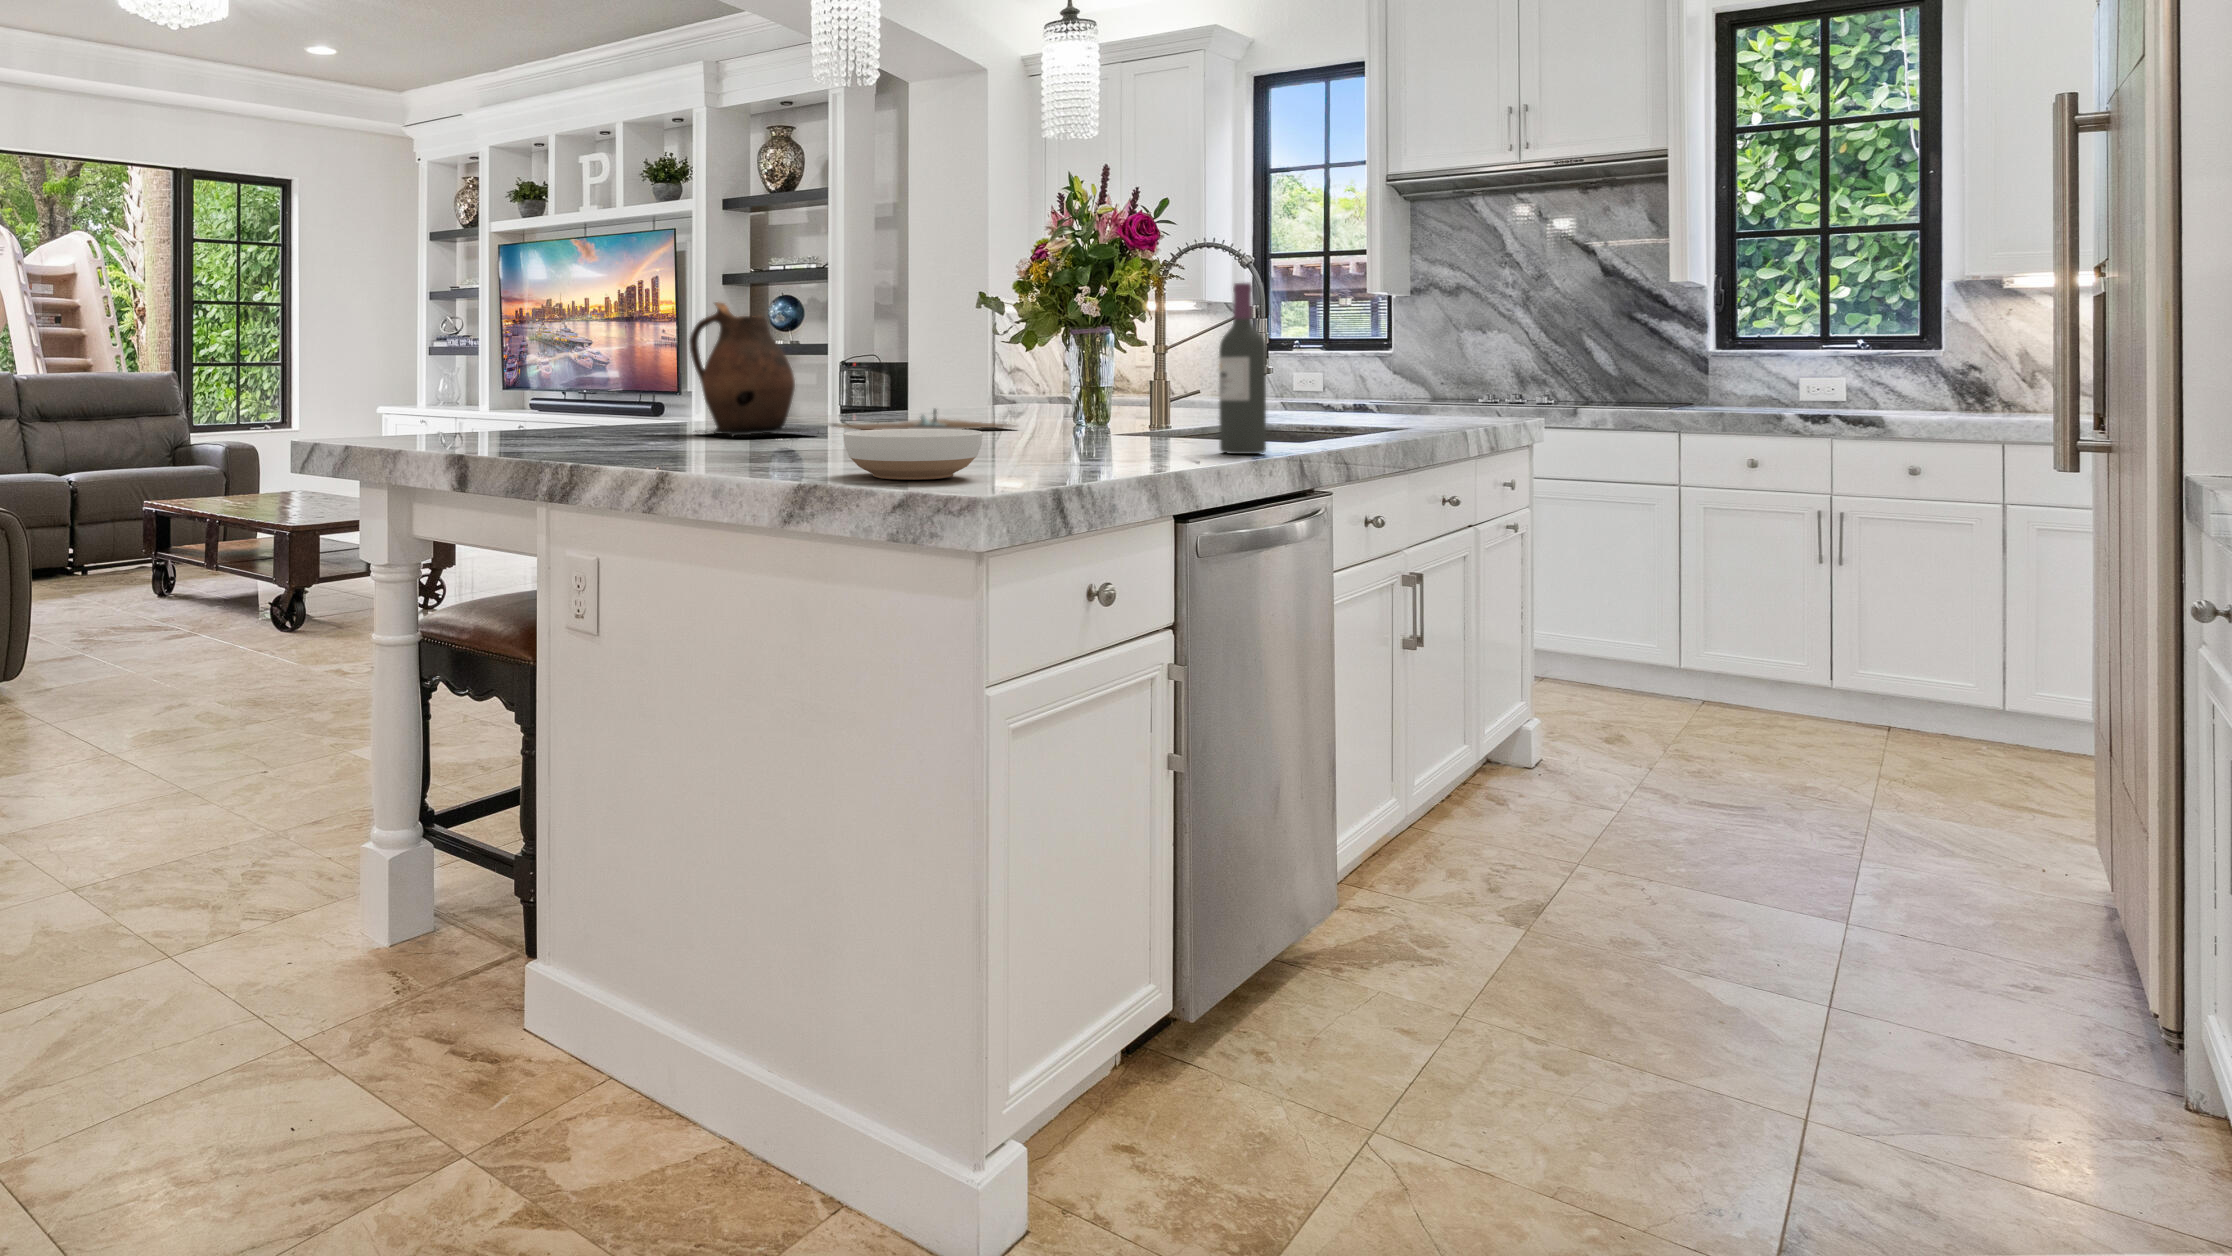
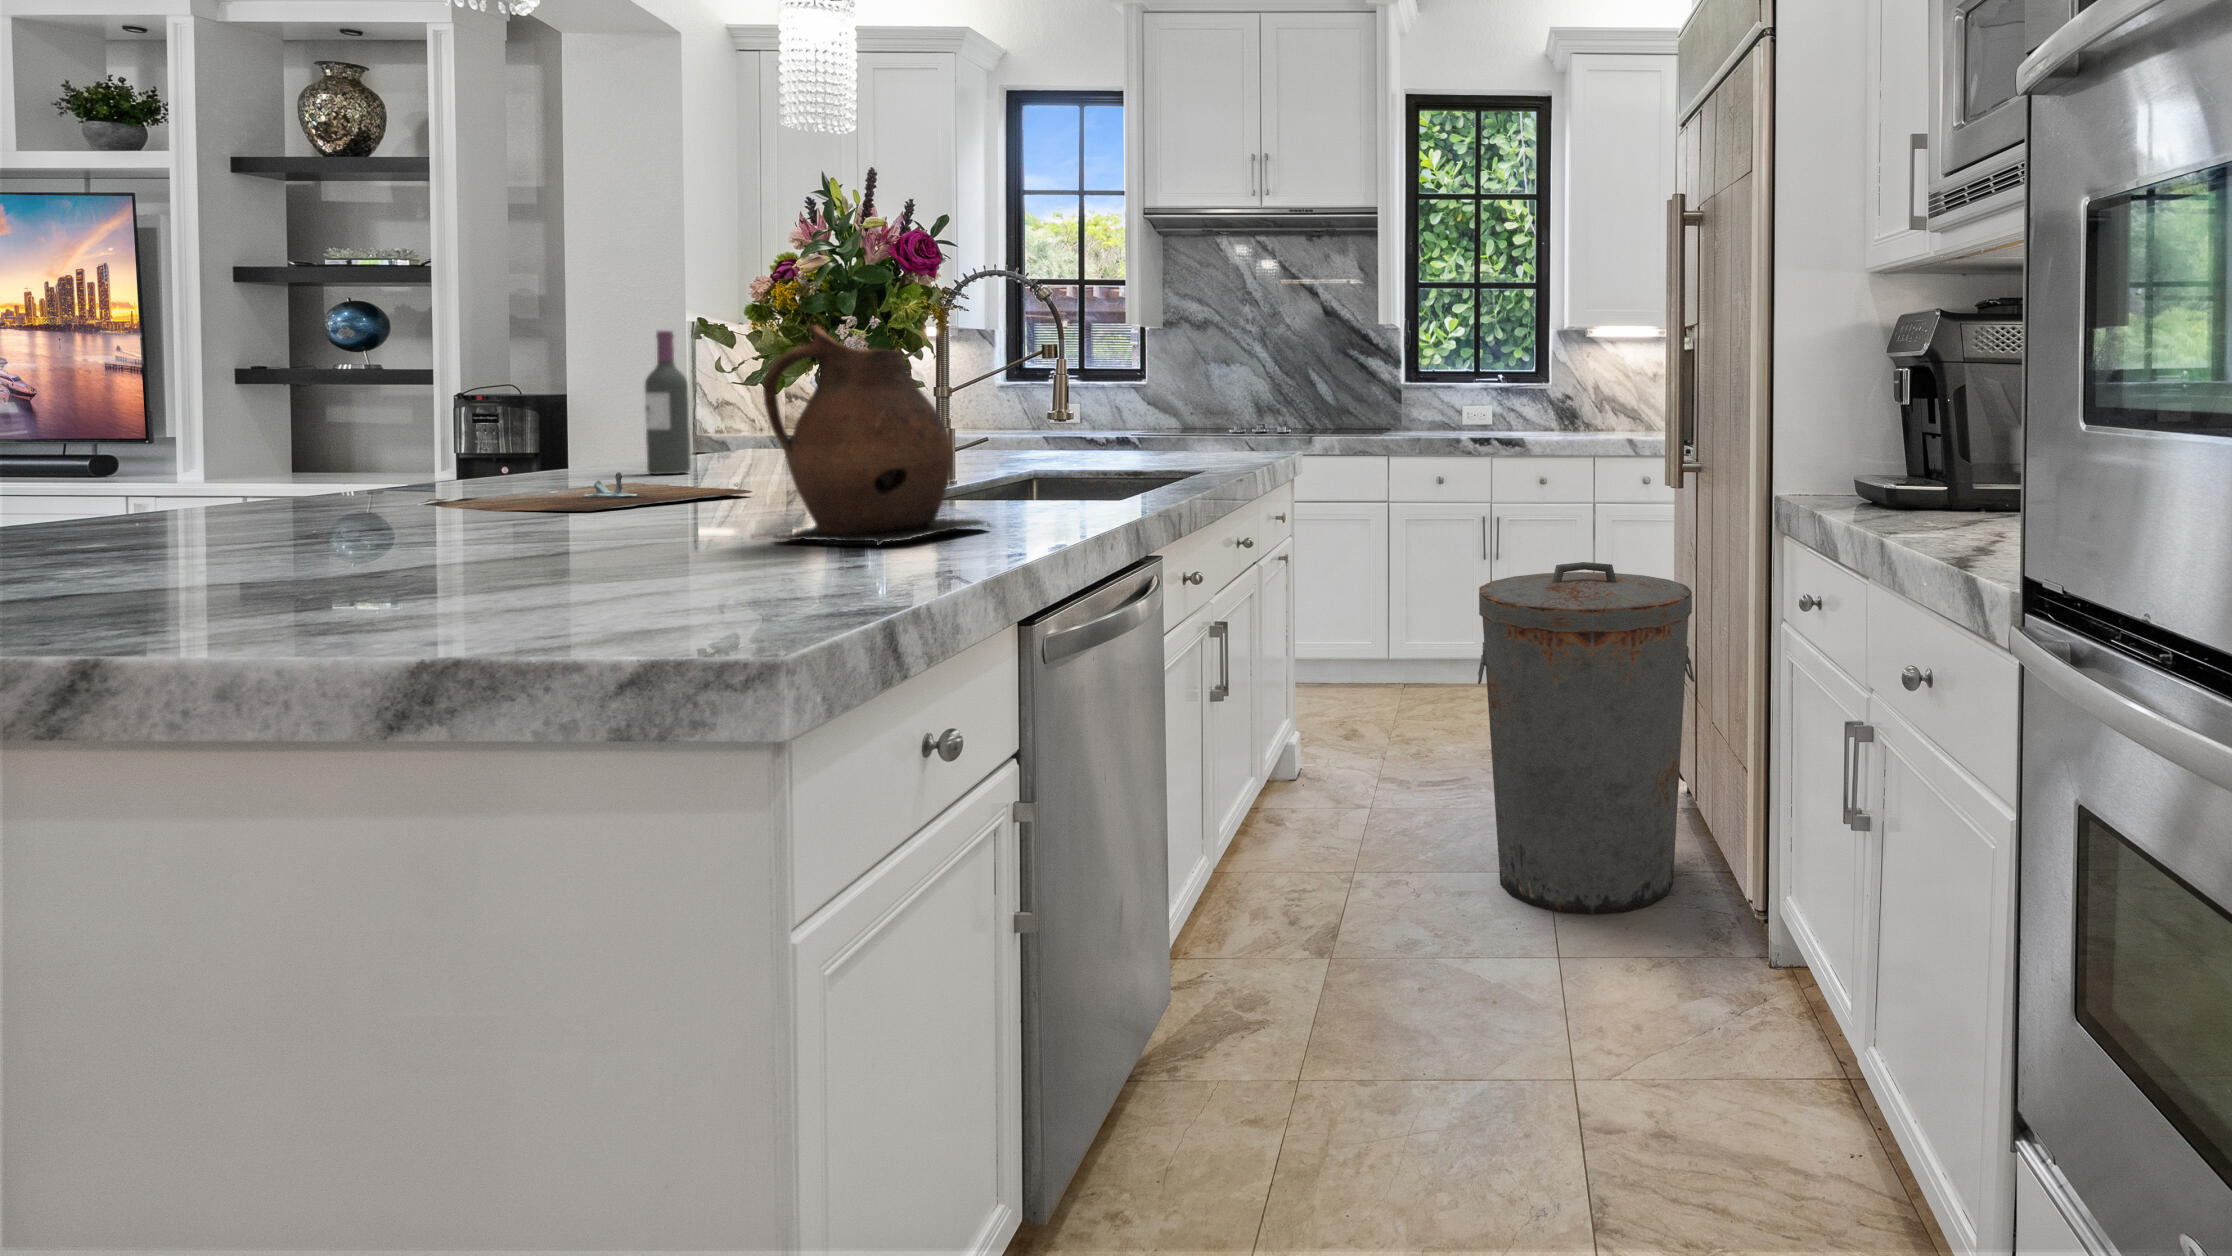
wine bottle: present [1219,283,1266,454] -> present [645,331,691,474]
ceramic pitcher: present [689,302,809,436] -> present [763,325,989,545]
bowl: present [843,429,983,480] -> none [441,536,720,636]
trash can: none [1725,550,2064,971] -> present [1478,562,1695,915]

